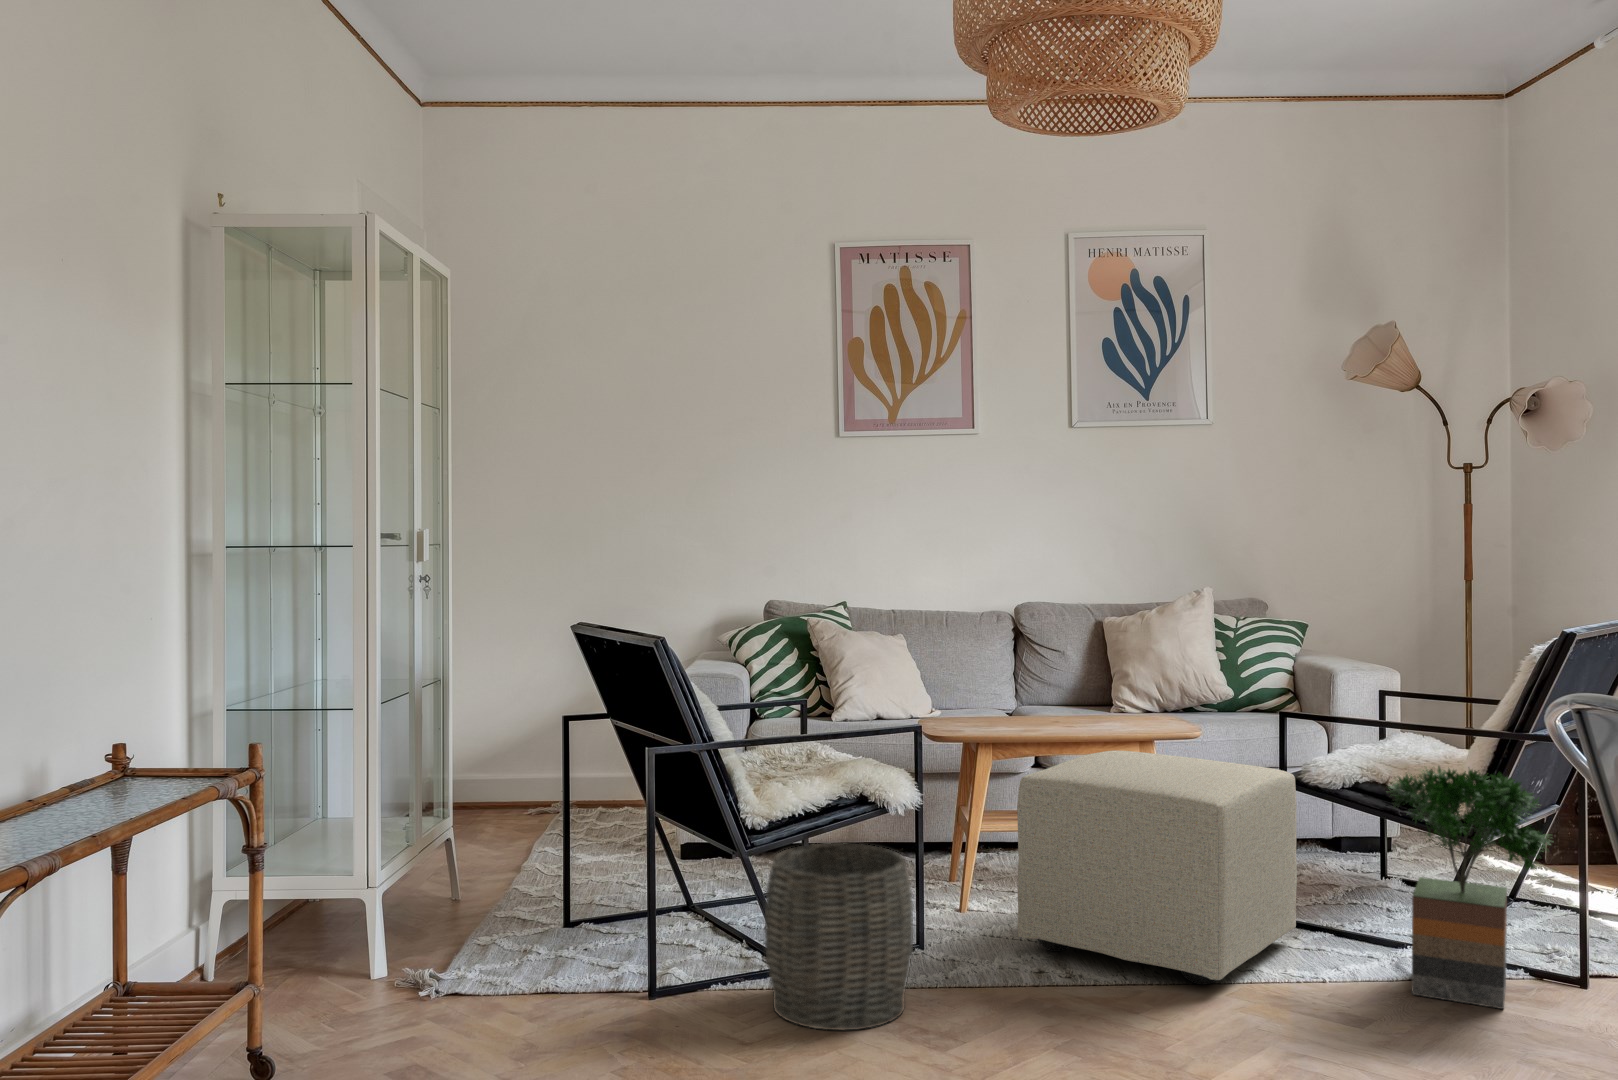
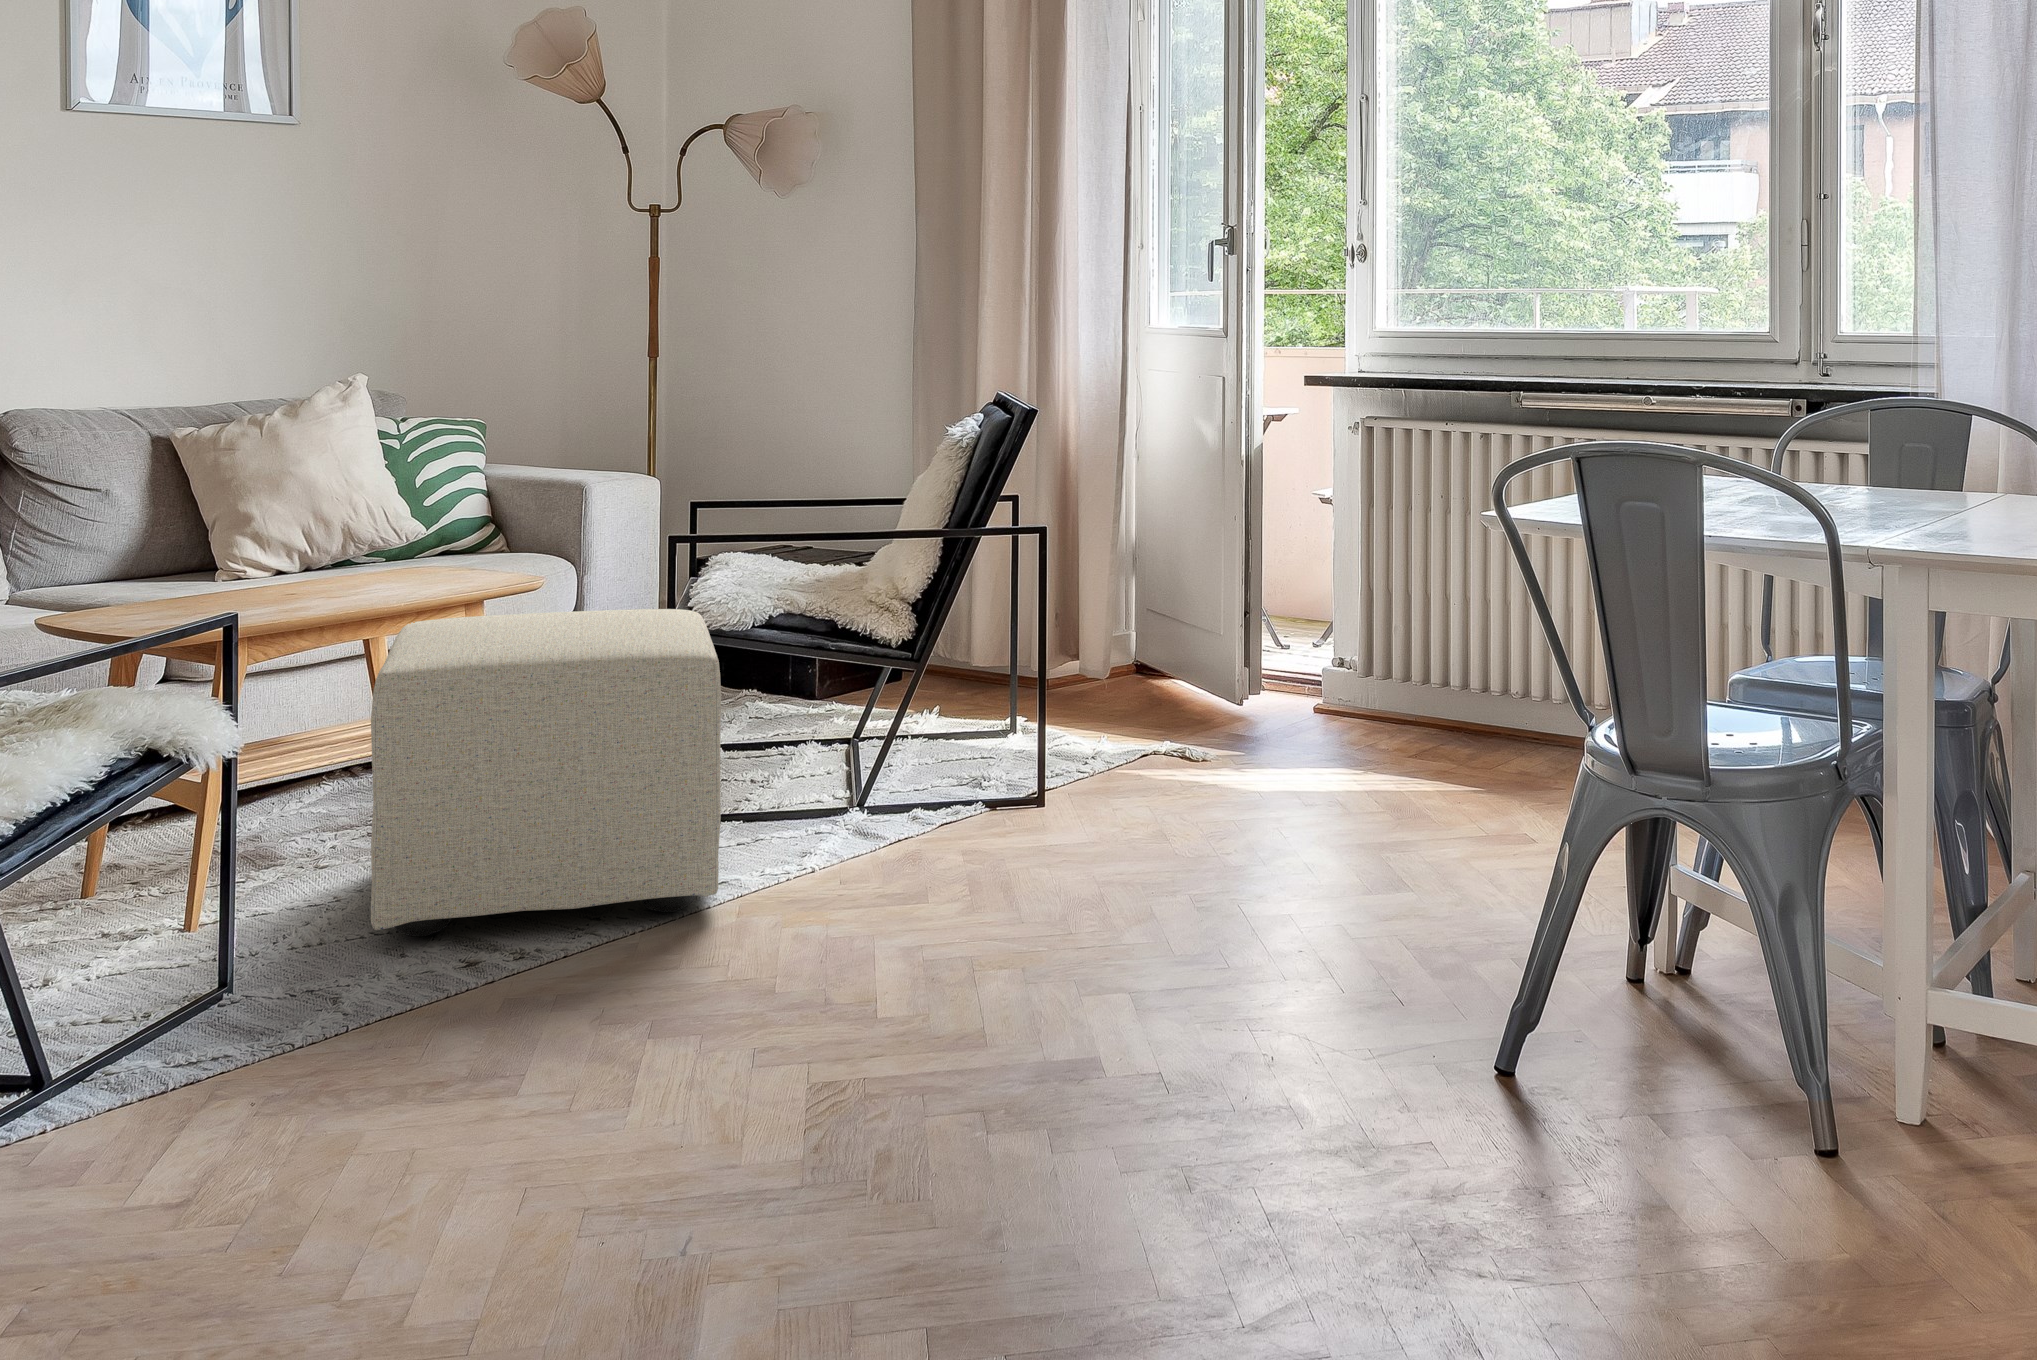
potted tree: present [1390,766,1551,1009] -> none [835,567,1032,852]
woven basket: present [765,843,913,1030] -> none [74,820,369,1157]

